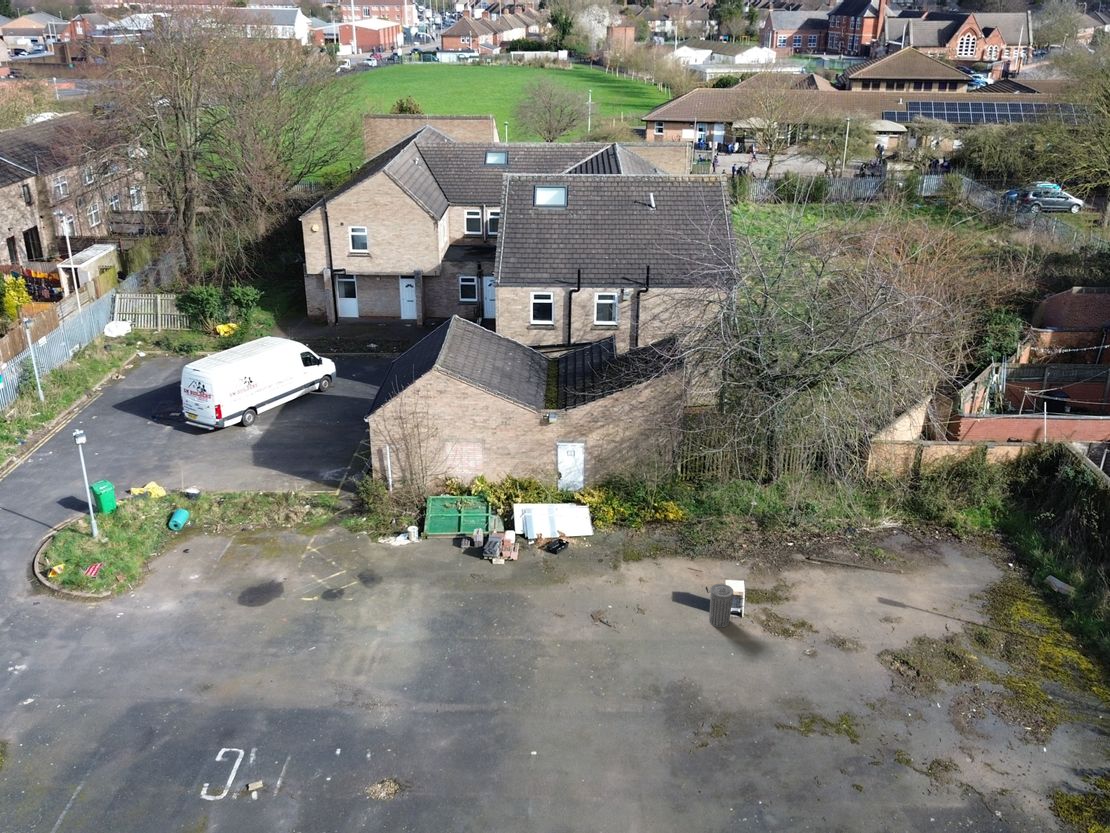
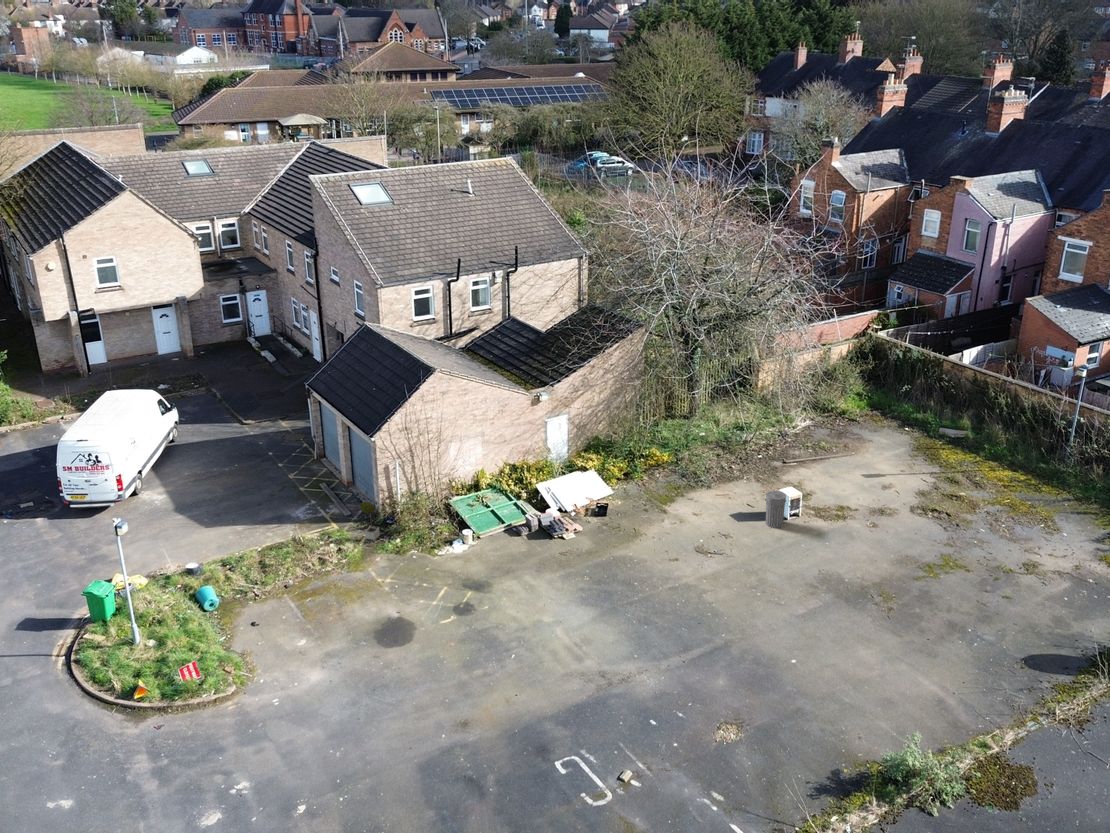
potted tree: none [344,476,362,514] -> present [360,502,380,540]

